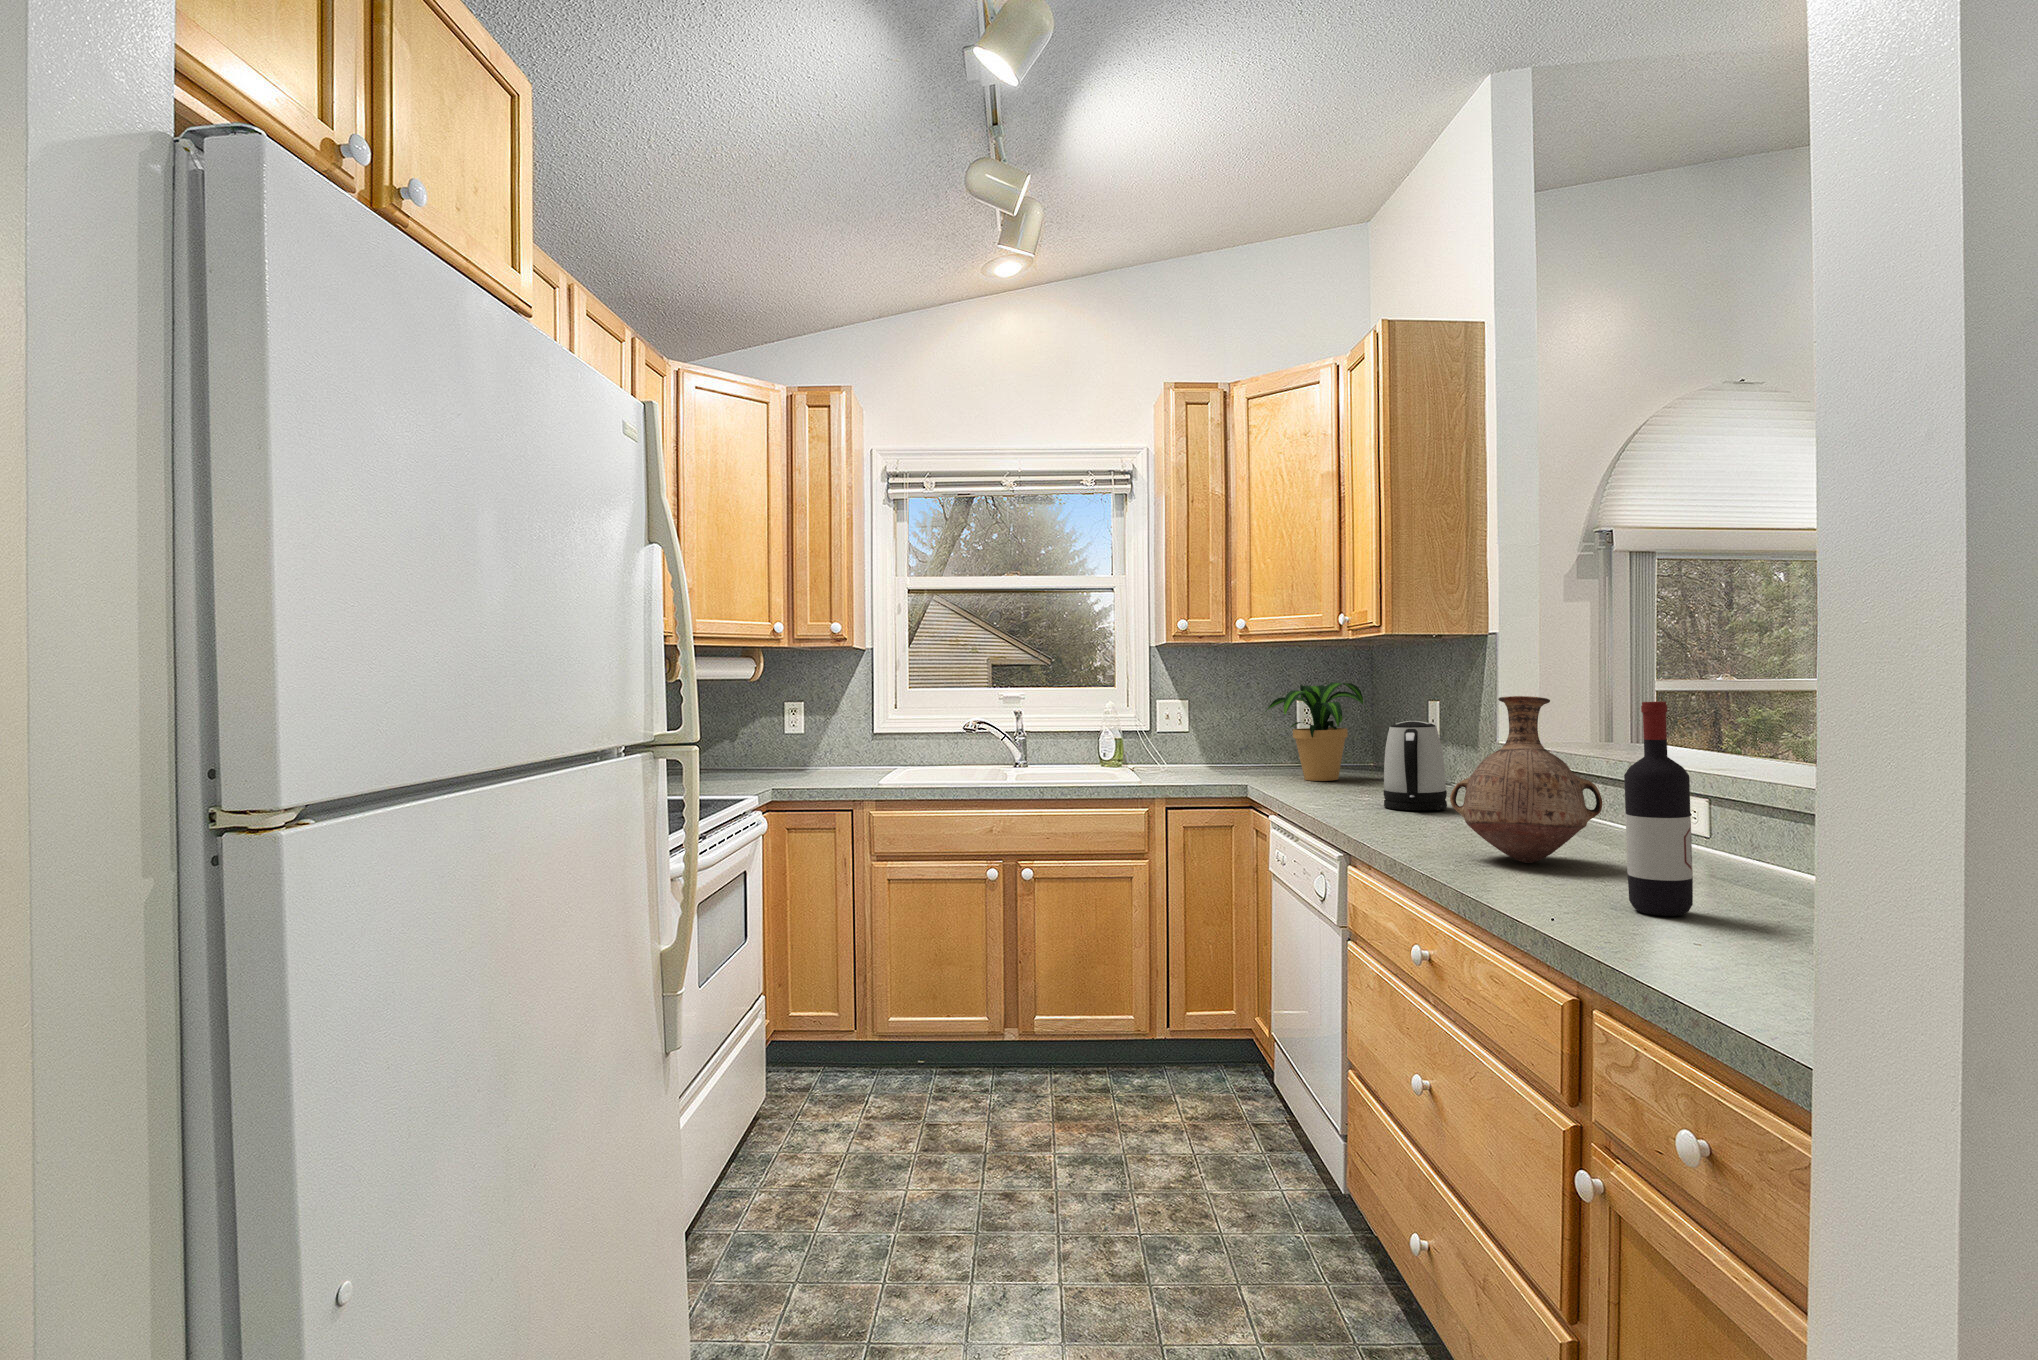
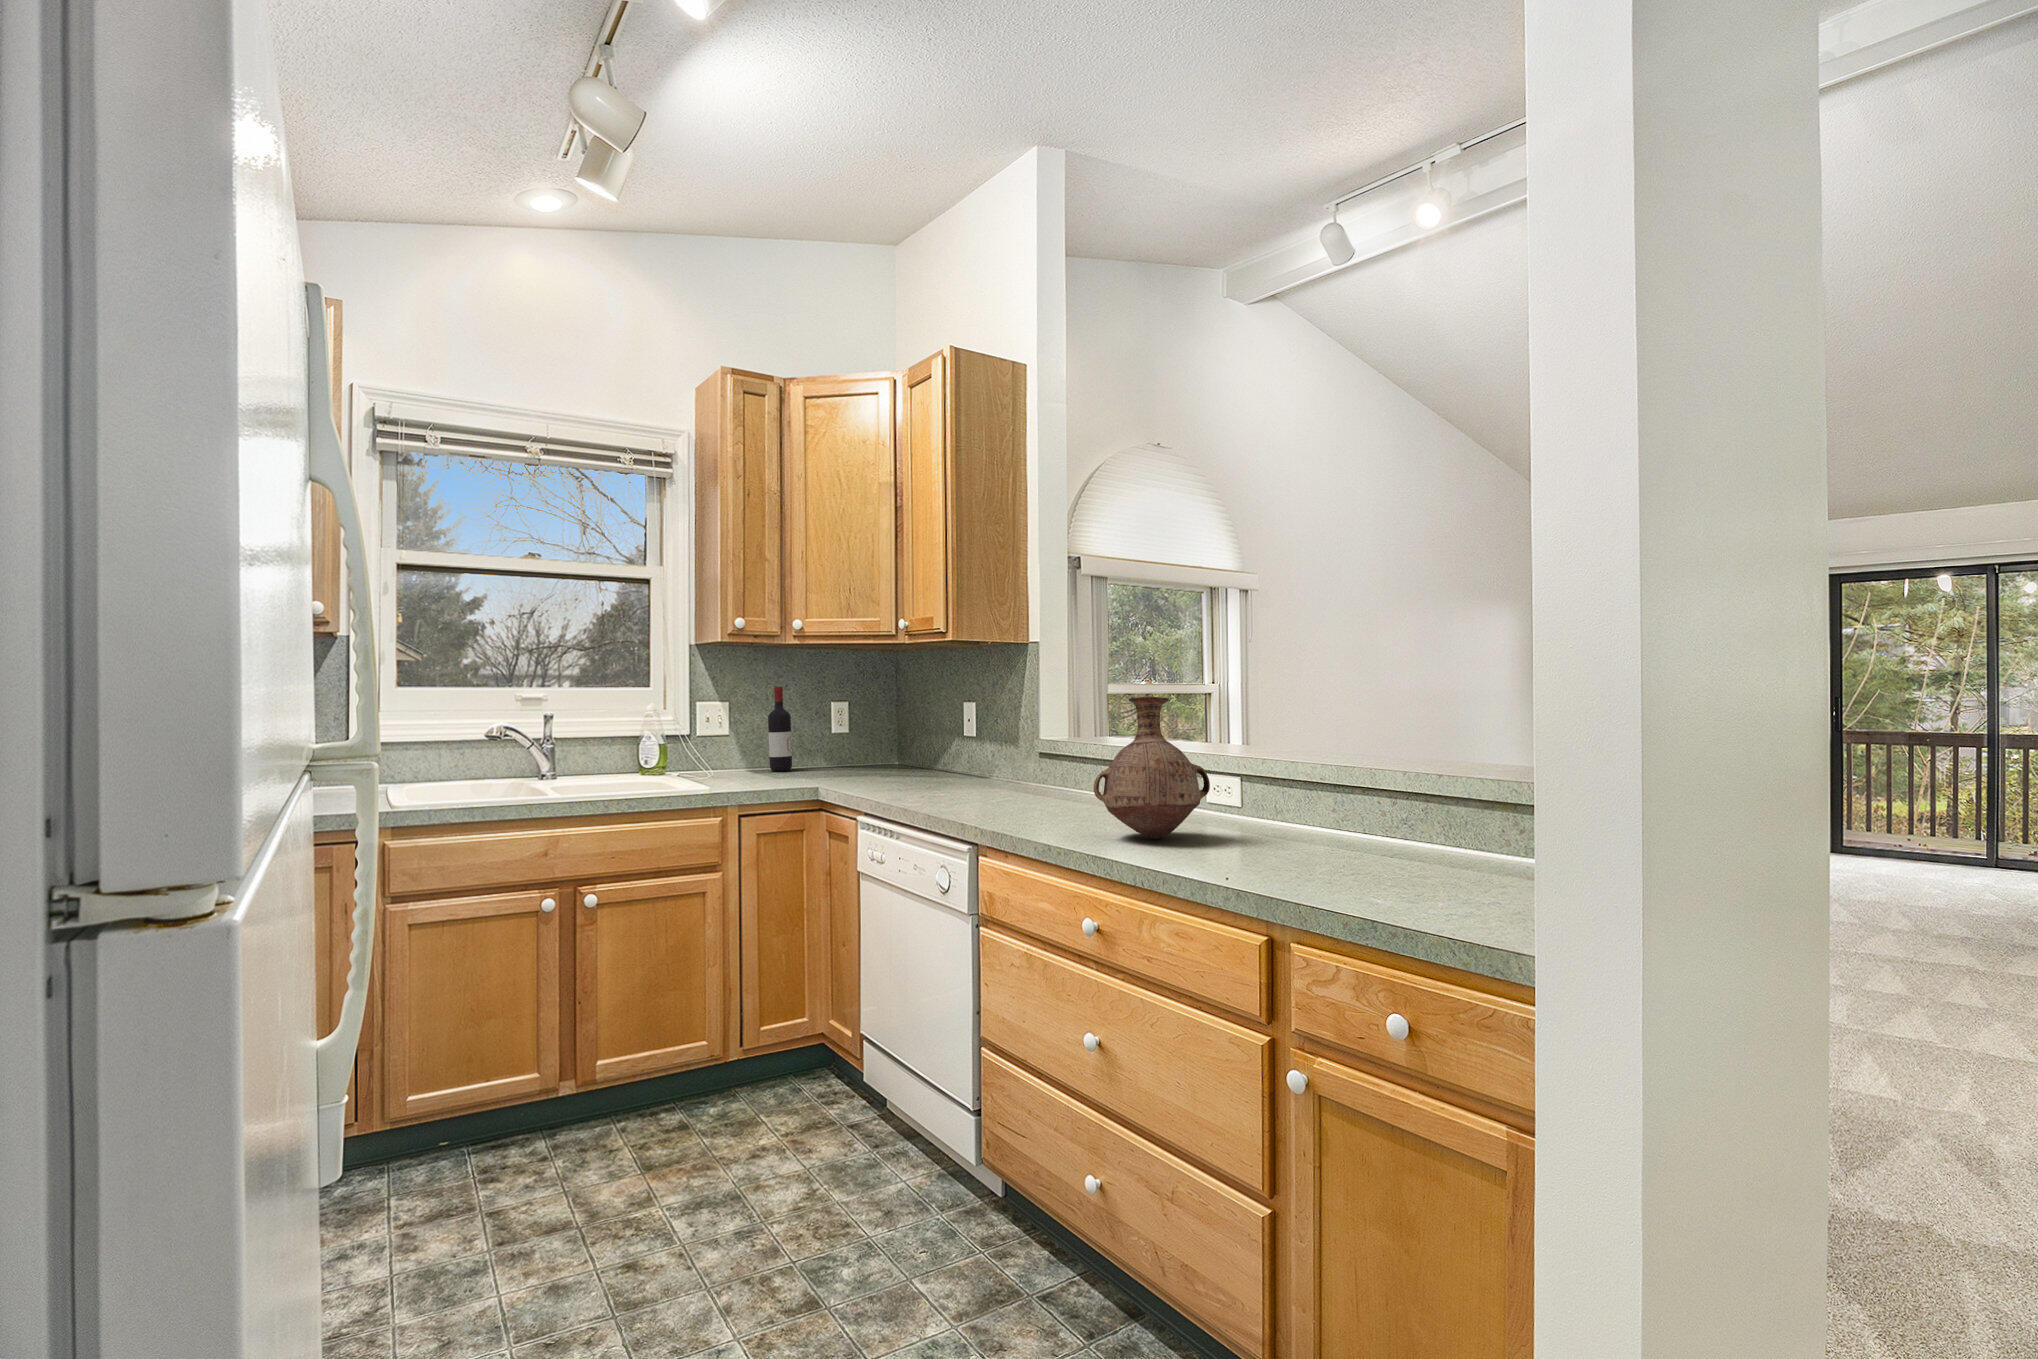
potted plant: present [1265,682,1367,781] -> none [821,685,919,780]
wine bottle: present [1624,702,1693,916] -> present [768,687,792,771]
kettle: present [1384,721,1447,810] -> none [972,720,1026,802]

